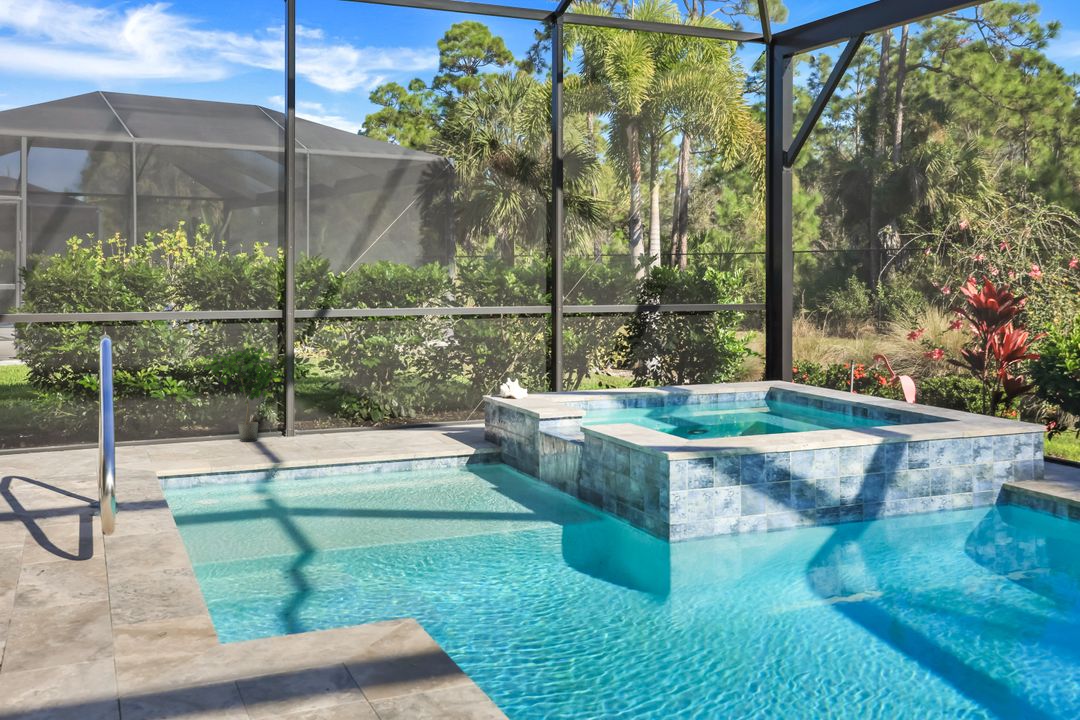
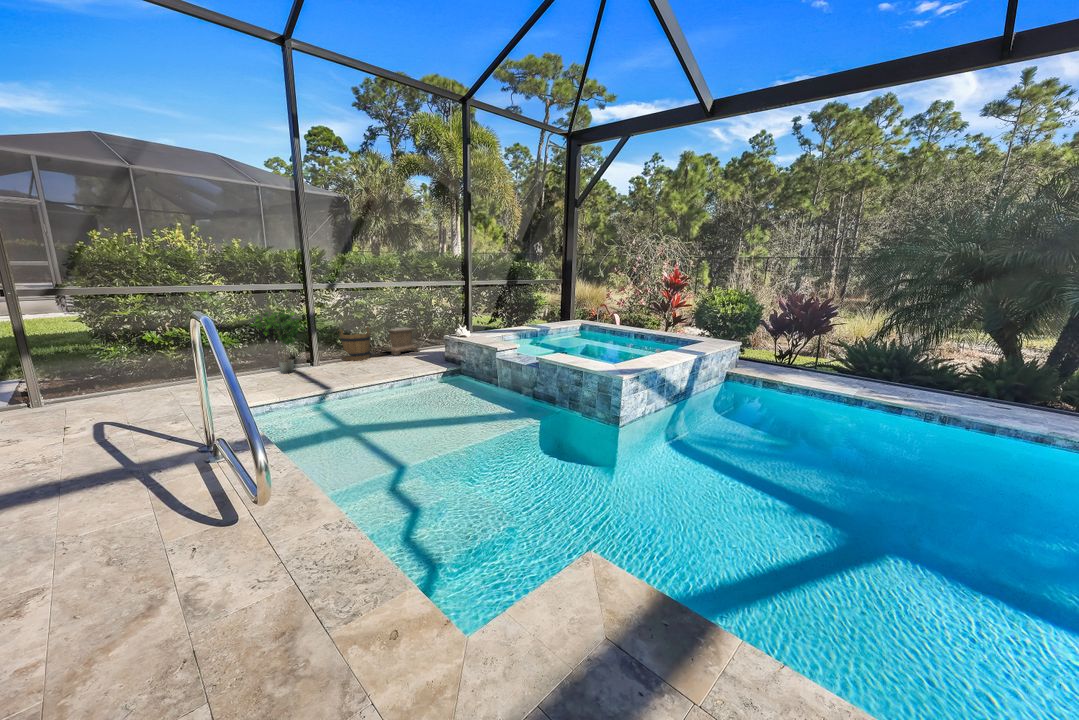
bucket: none [329,378,382,432] -> present [338,327,371,361]
stool: none [399,383,464,428] -> present [384,328,419,355]

